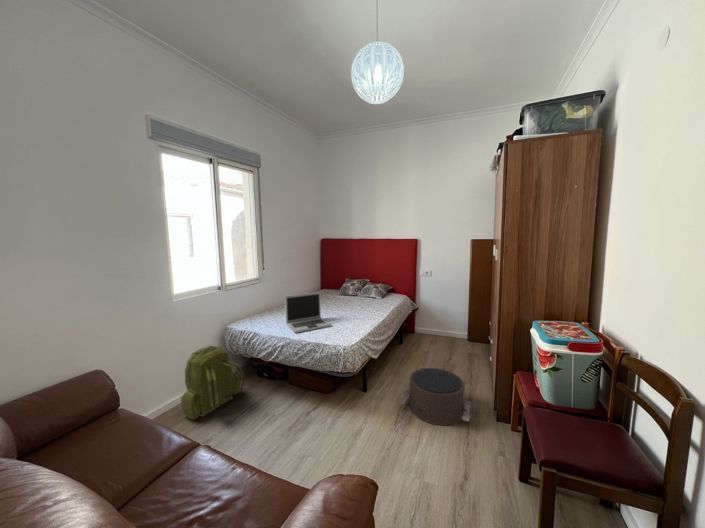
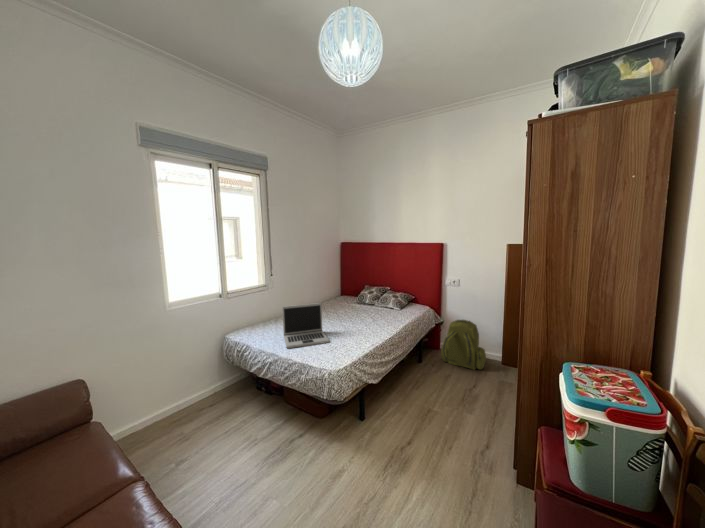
backpack: present [181,346,244,419] -> present [441,320,486,370]
pouf: present [400,368,471,425] -> none [394,402,484,482]

